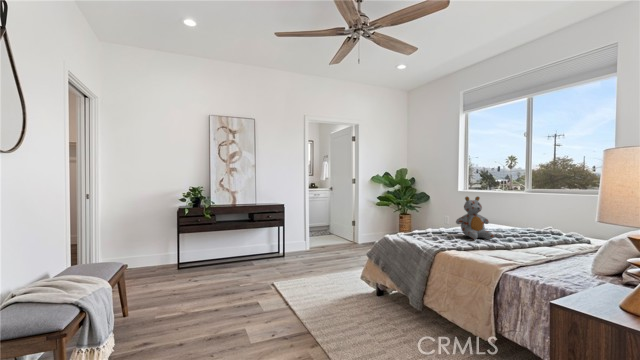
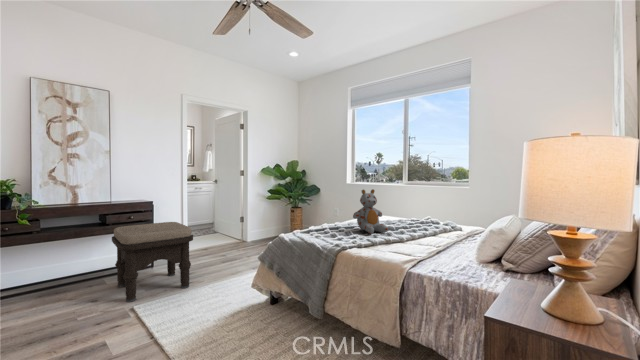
ottoman: none [258,221,314,280] -> present [112,222,193,302]

